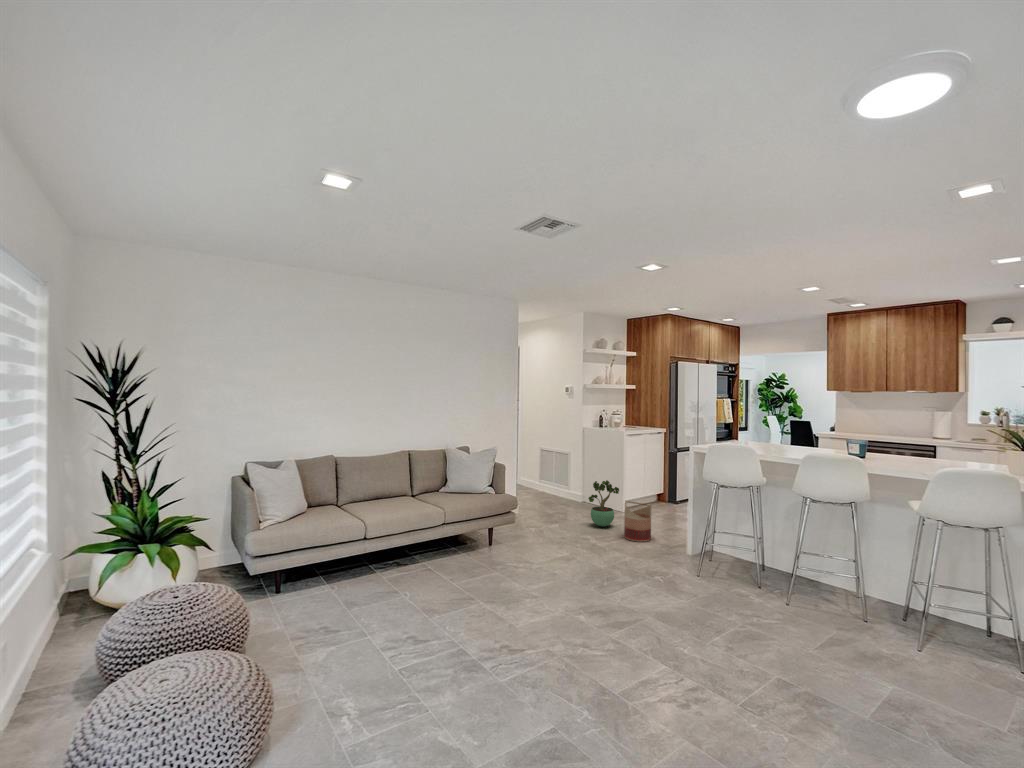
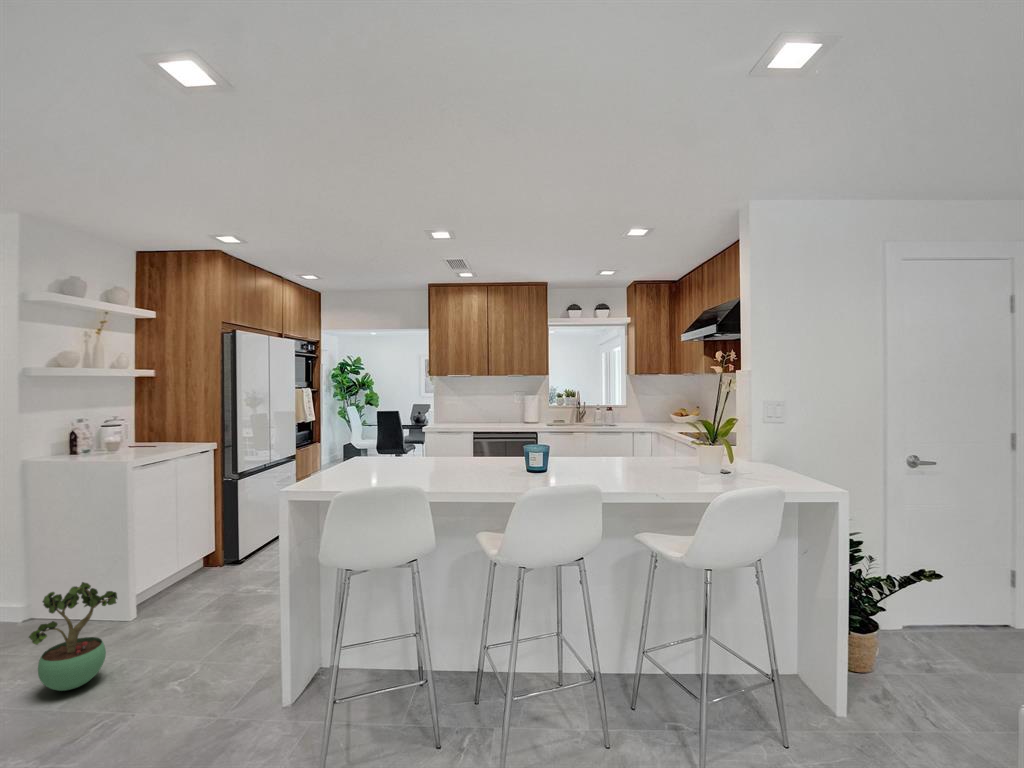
basket: present [624,501,651,542] -> none [131,618,198,714]

